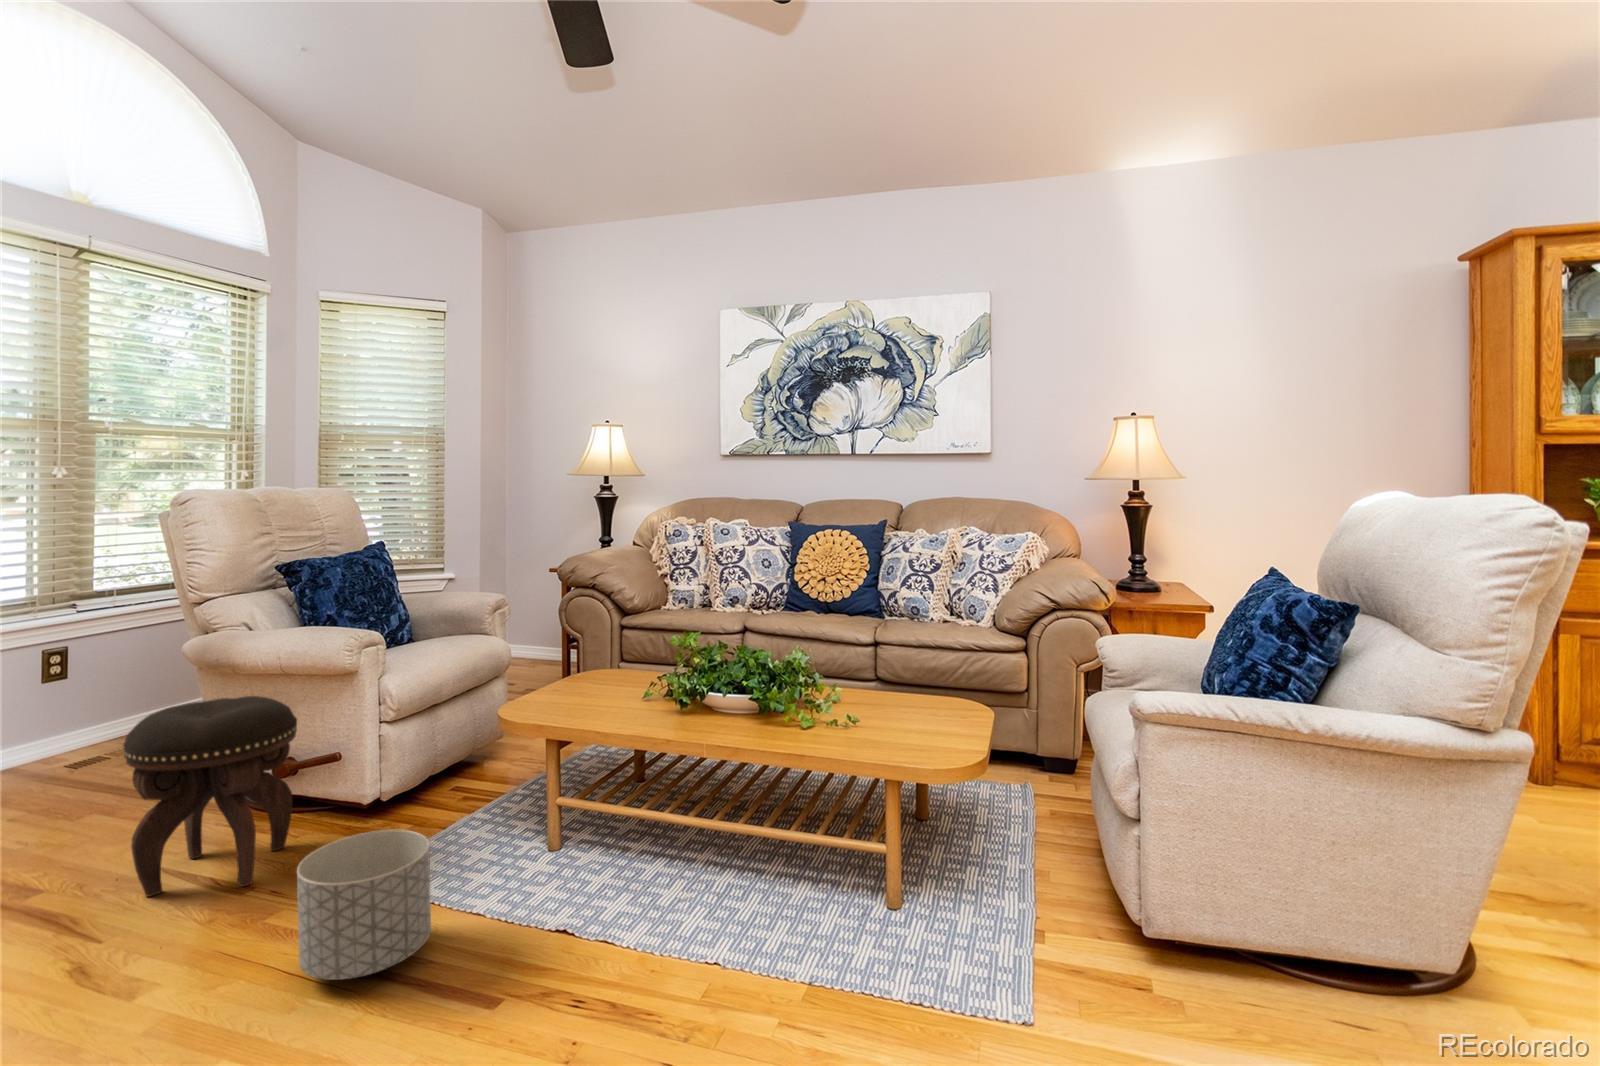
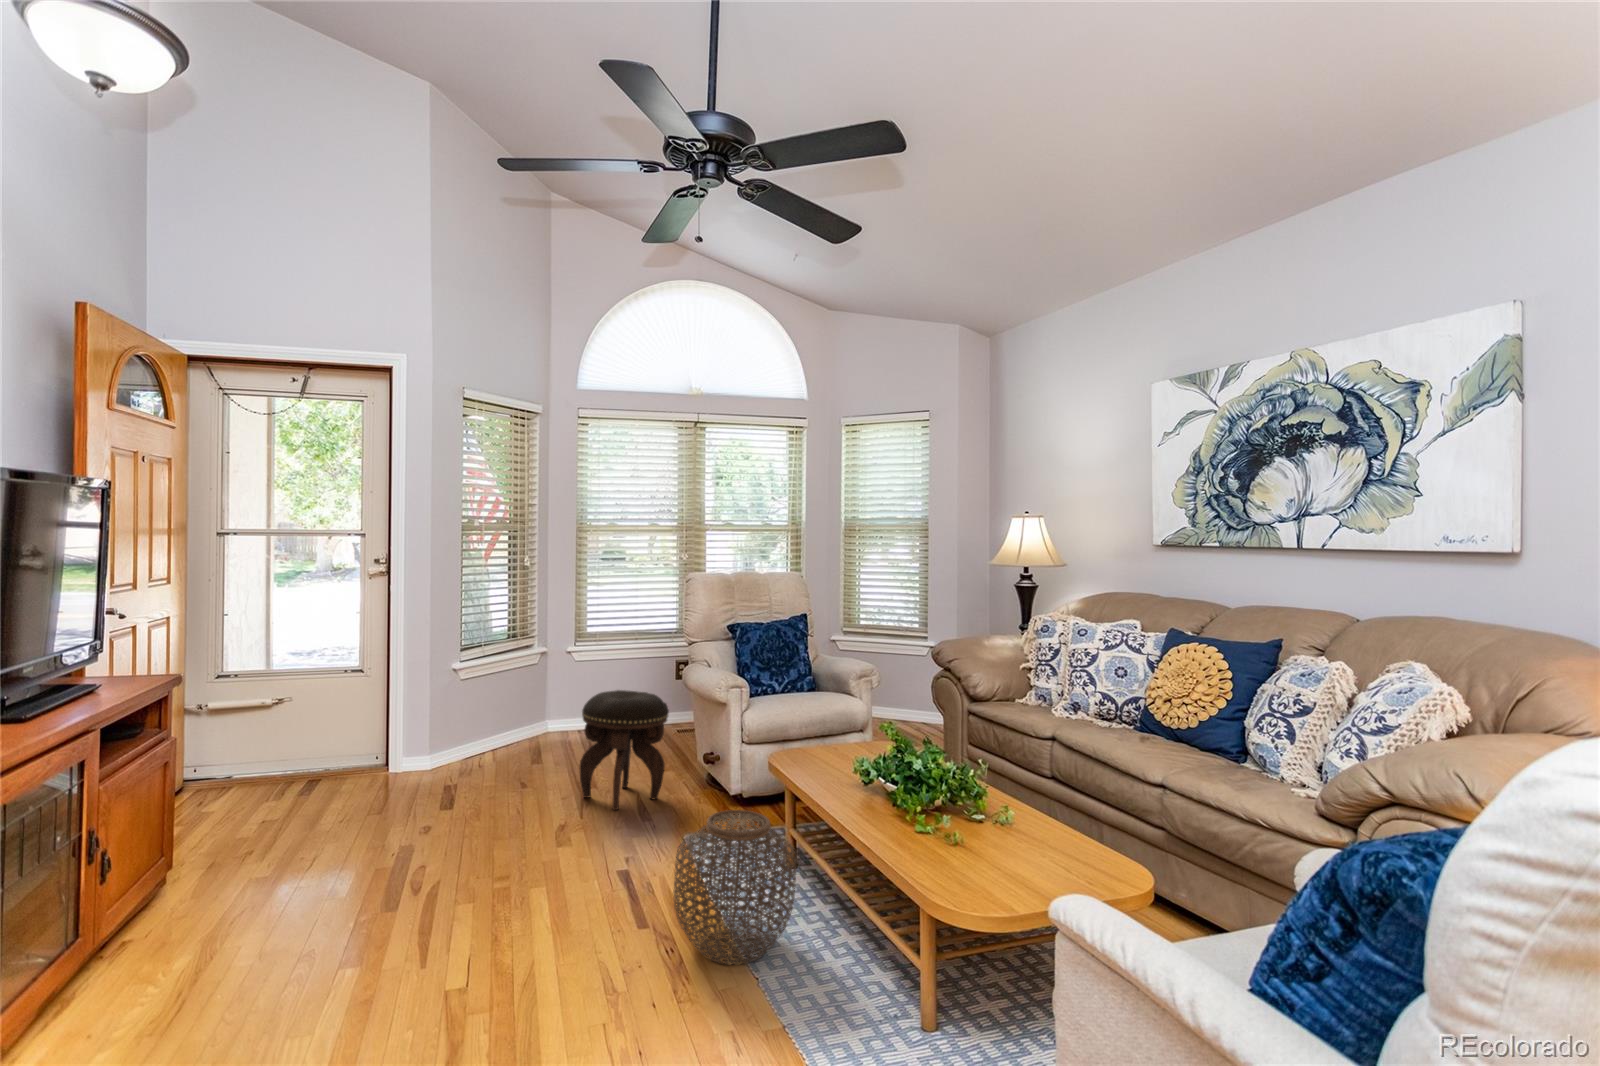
woven basket: none [615,762,756,936] -> present [674,810,797,965]
planter: present [297,830,431,980] -> none [544,787,625,877]

